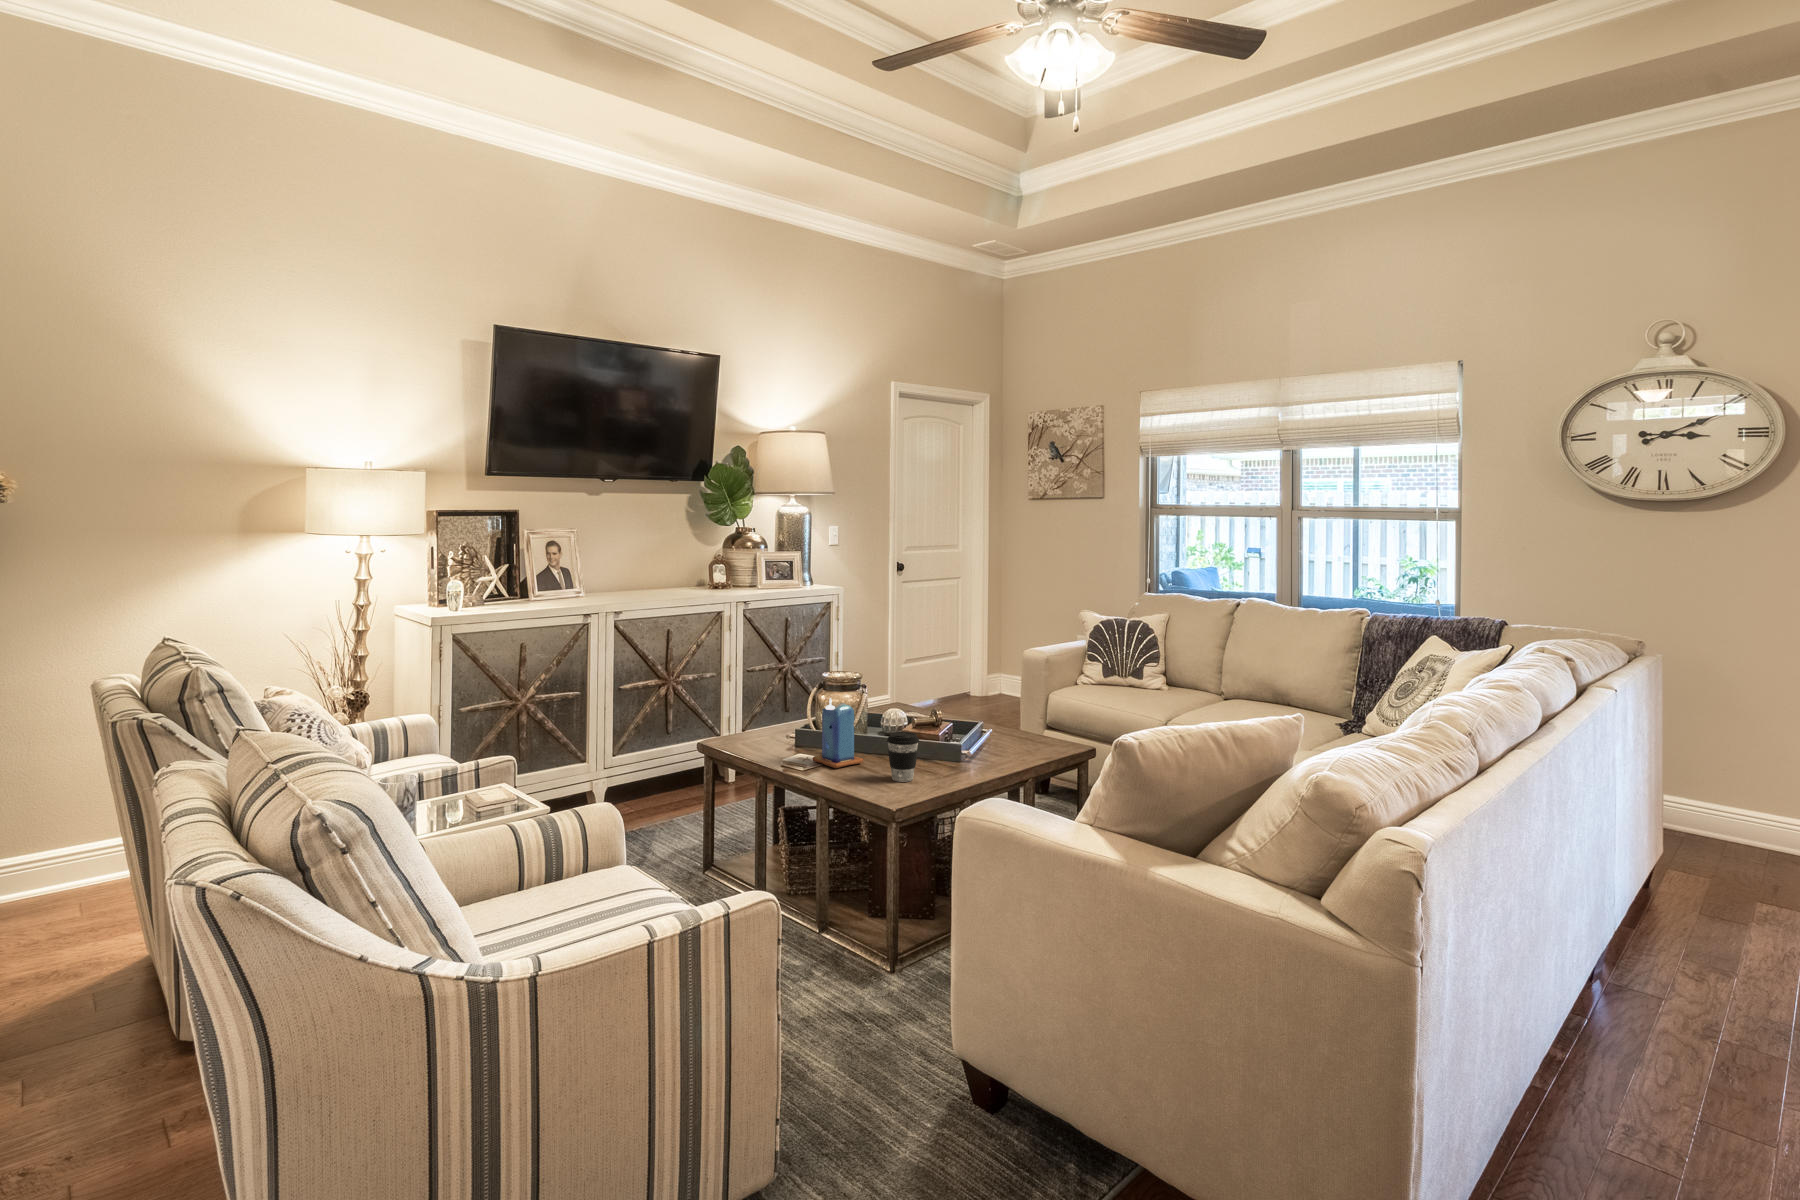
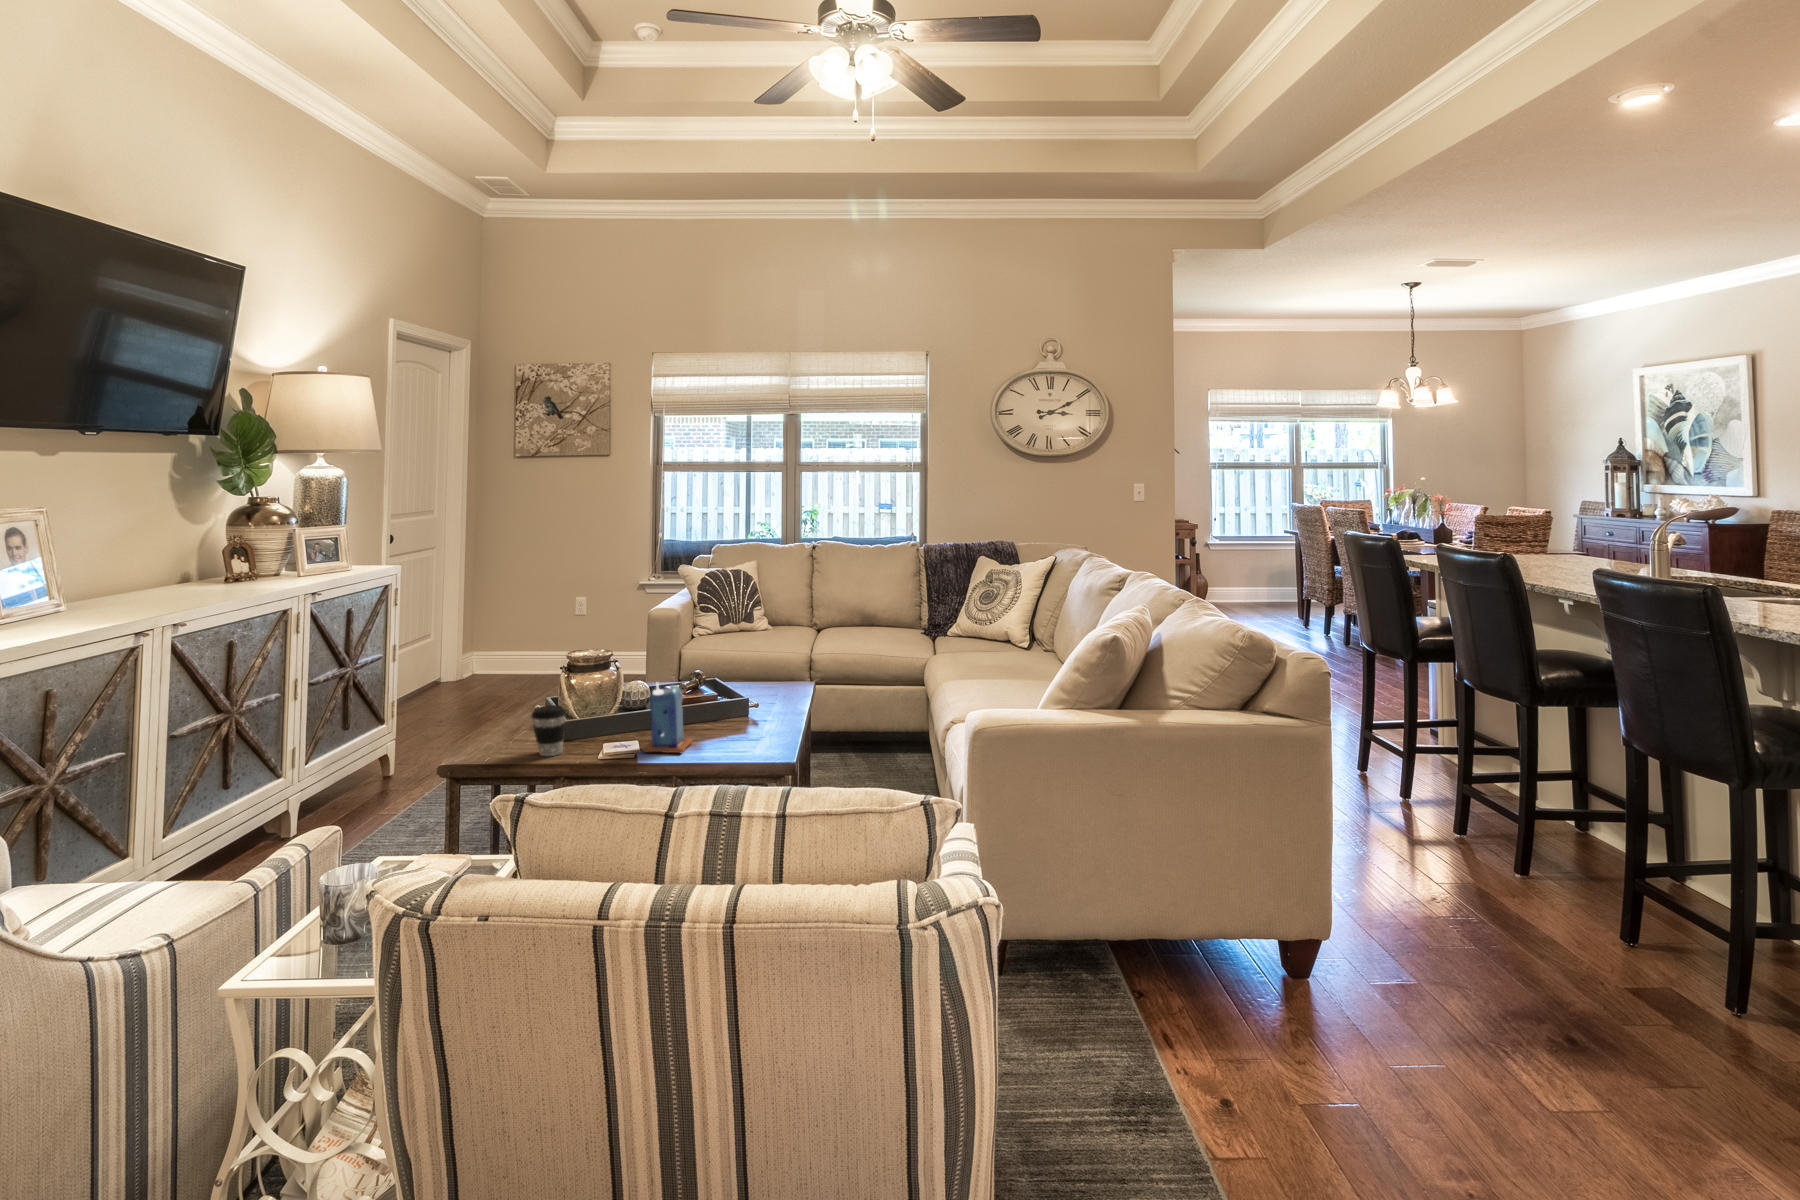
coffee cup: present [887,732,919,782] -> present [532,705,566,756]

